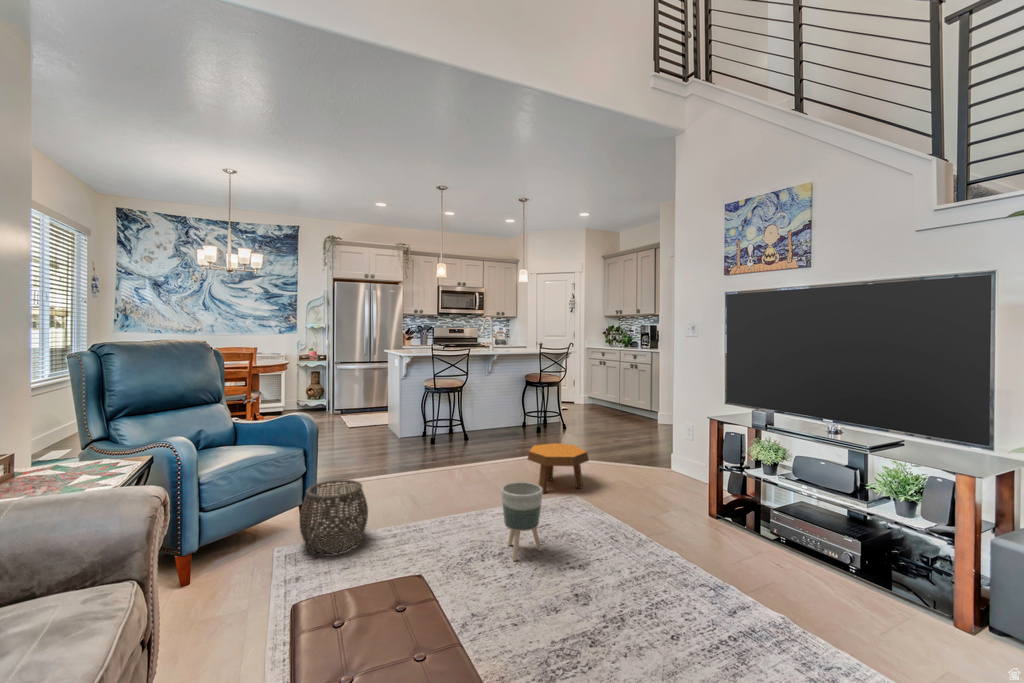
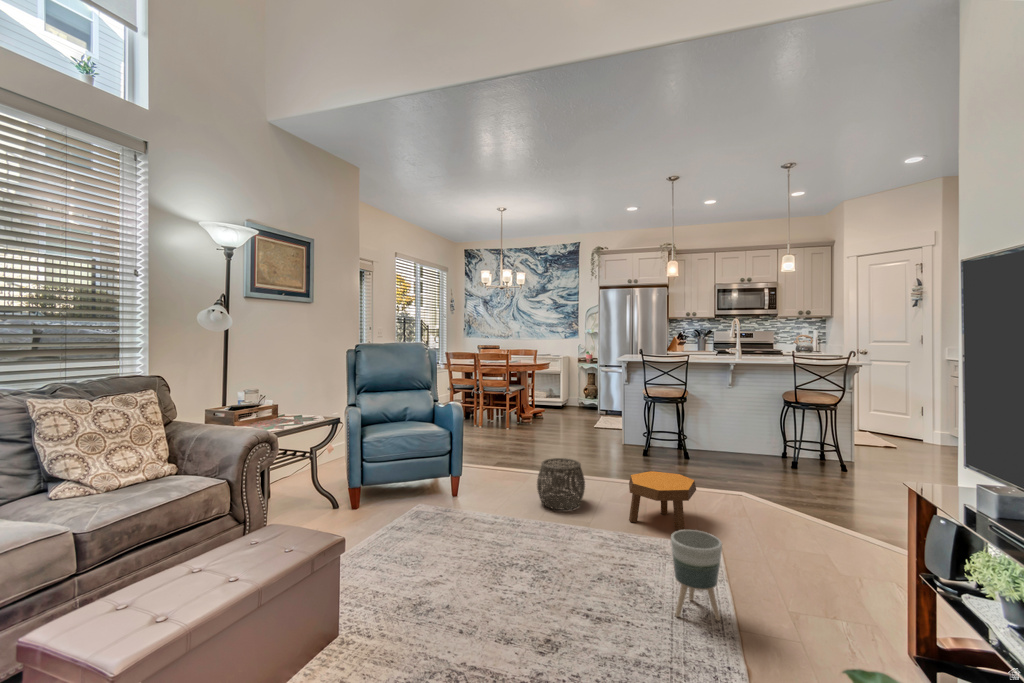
woven basket: present [299,480,368,553] -> present [537,458,585,510]
planter: present [501,482,543,561] -> present [671,530,722,621]

